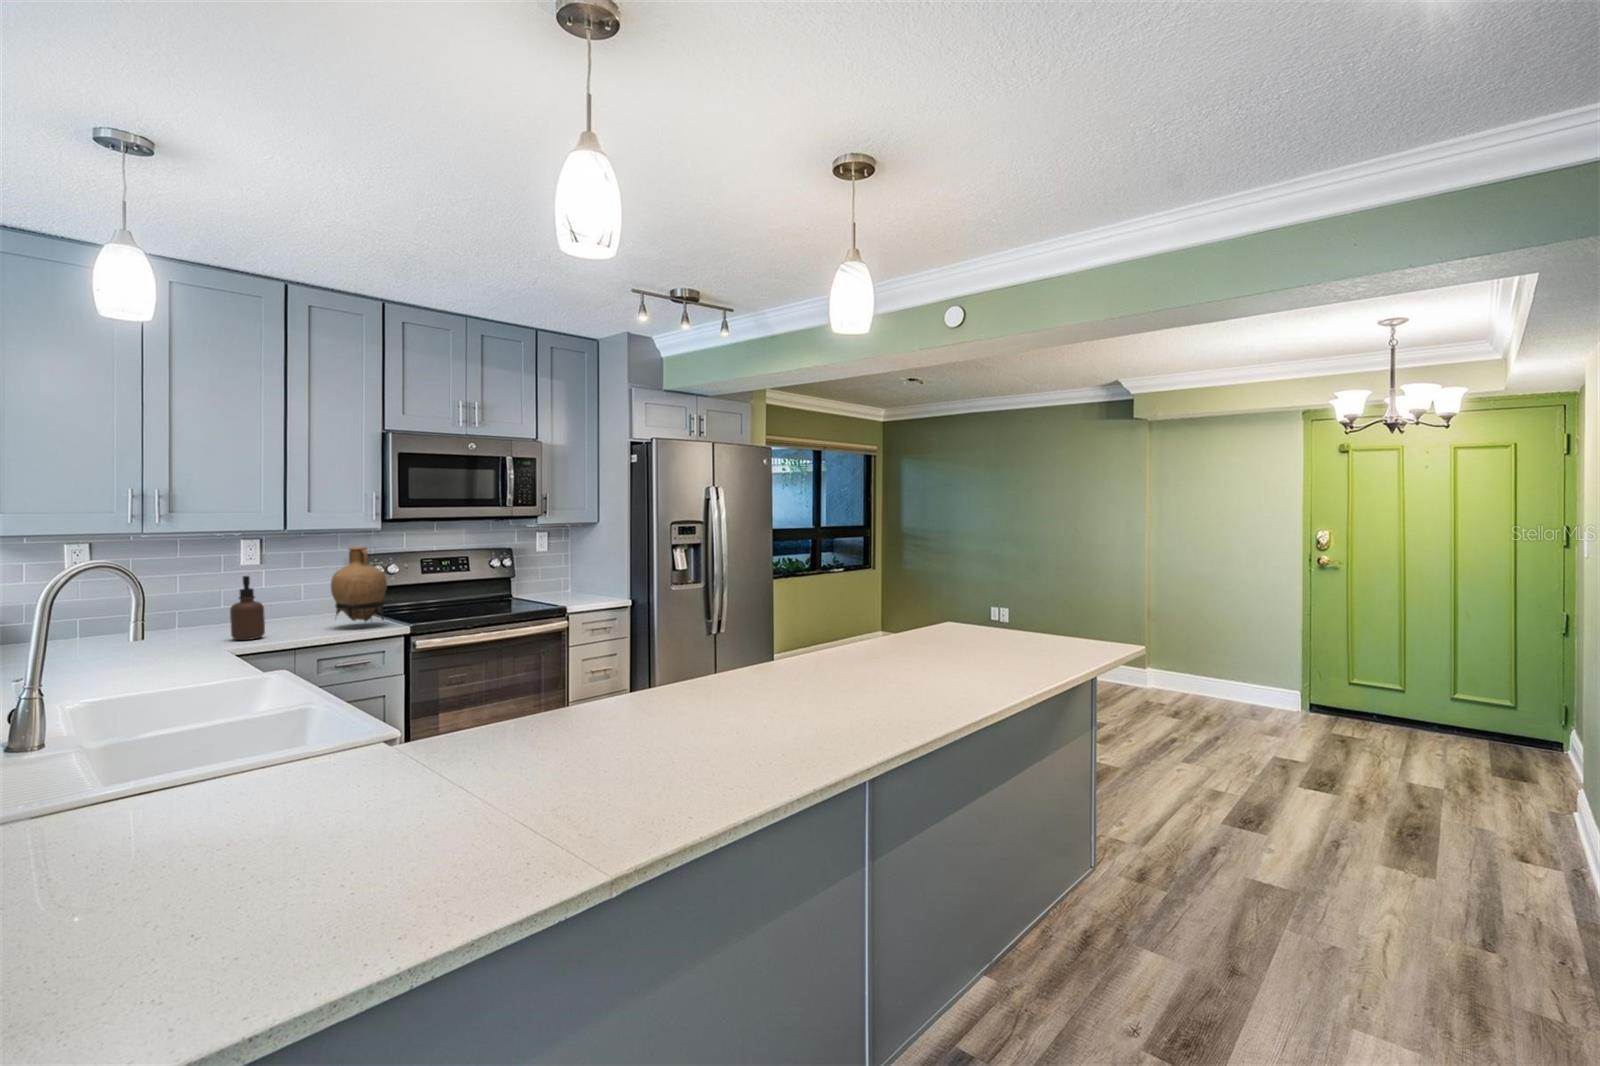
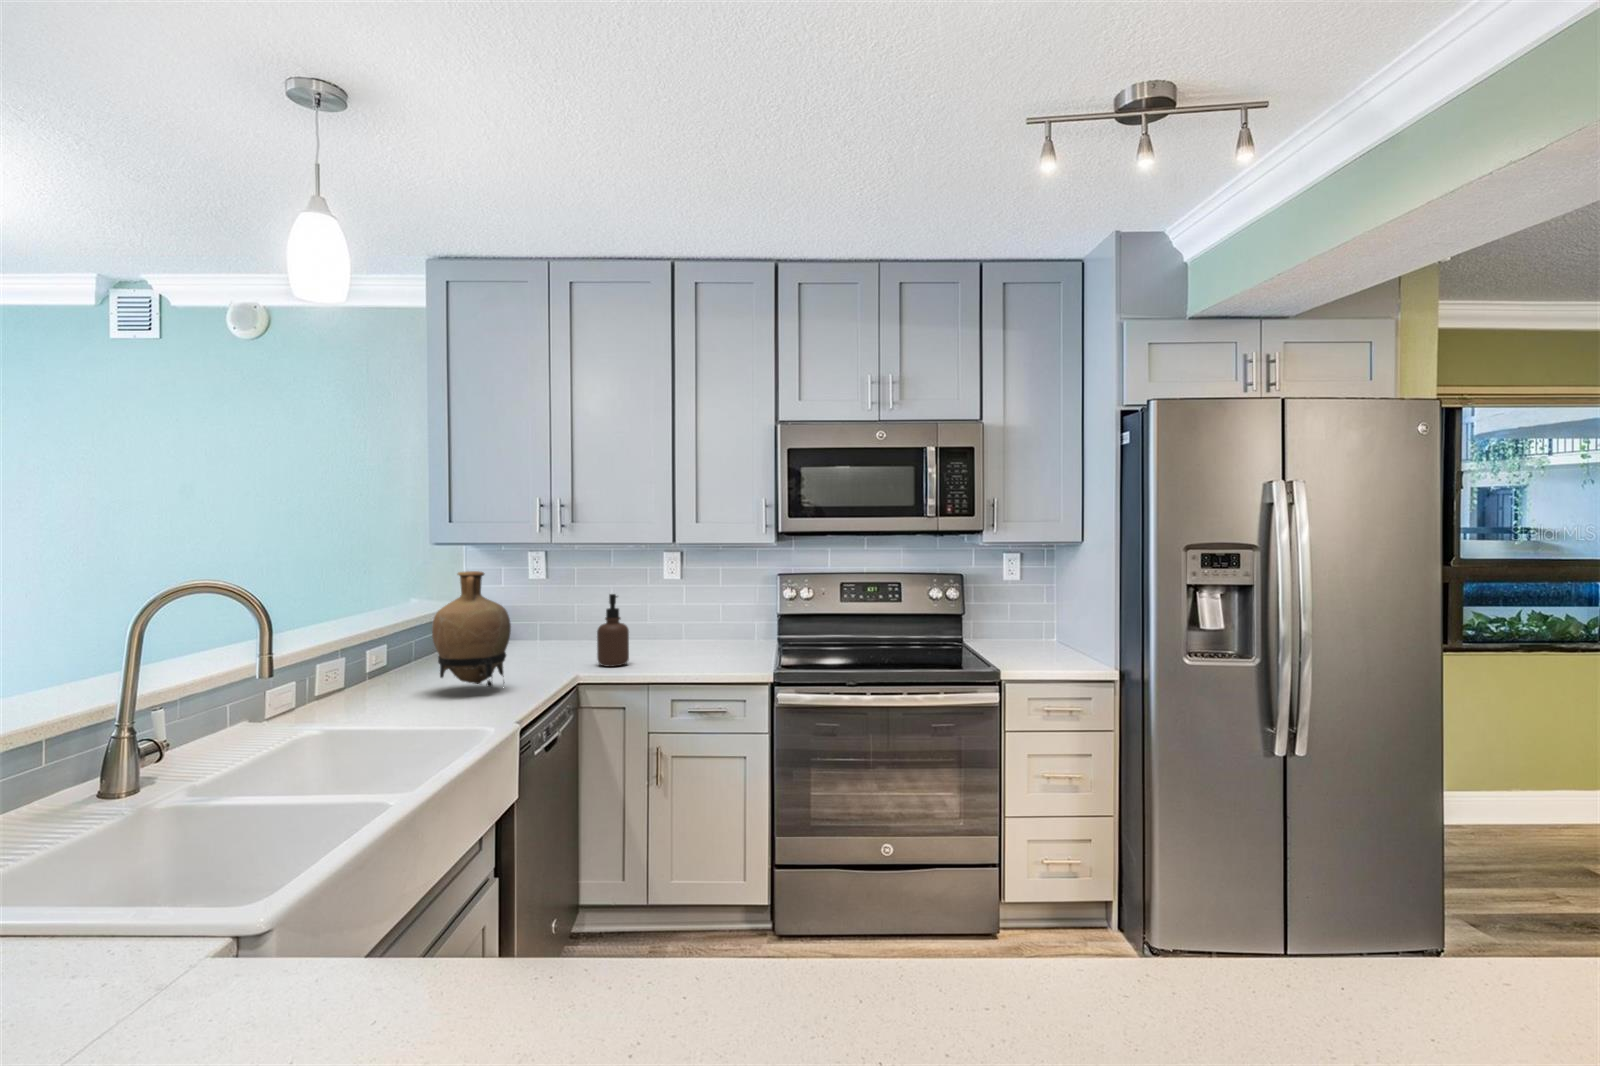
vase: present [331,547,387,621] -> present [432,571,511,687]

